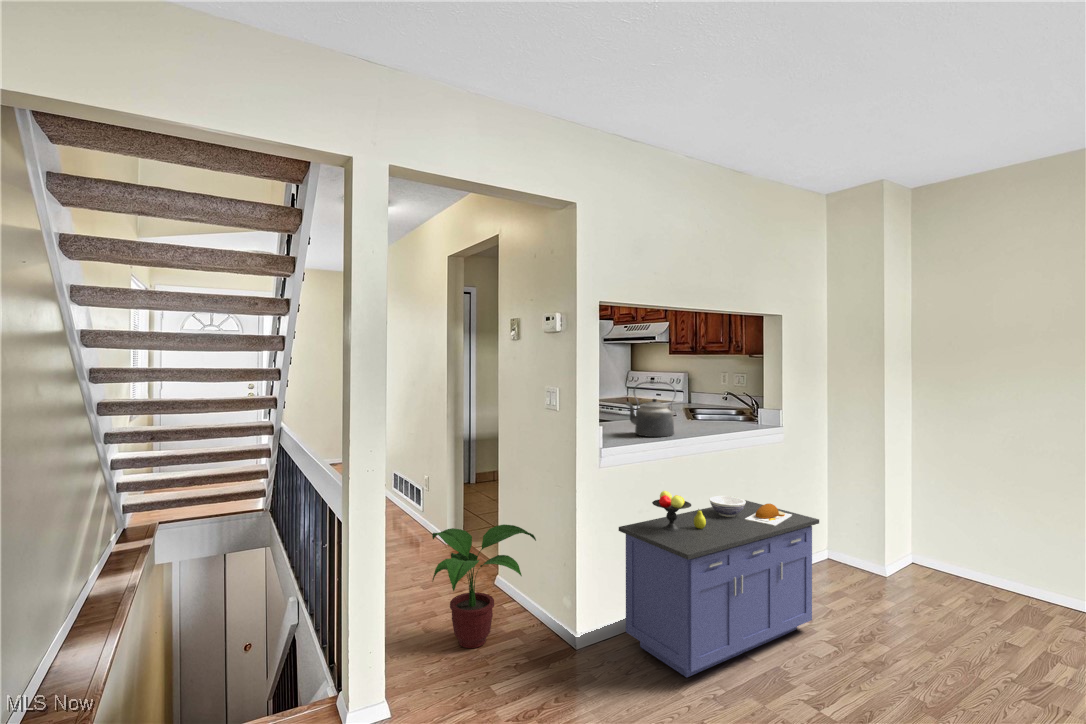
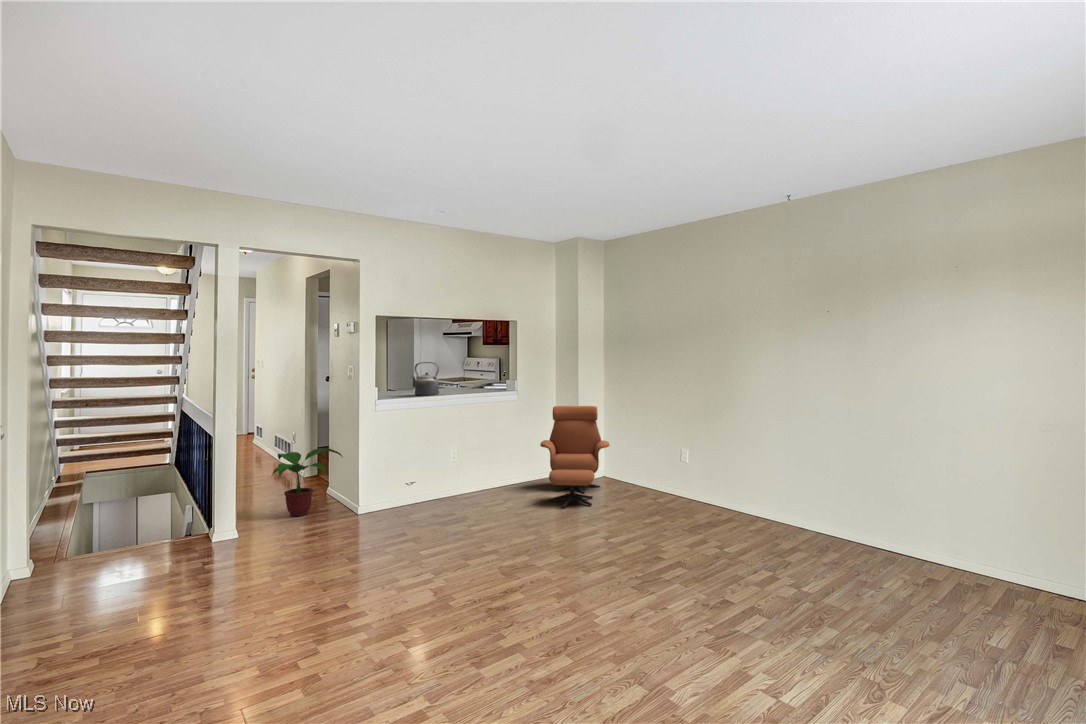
lounge chair: none [835,455,999,658] -> present [540,406,610,507]
storage cabinet: present [619,491,819,677] -> none [385,423,507,520]

